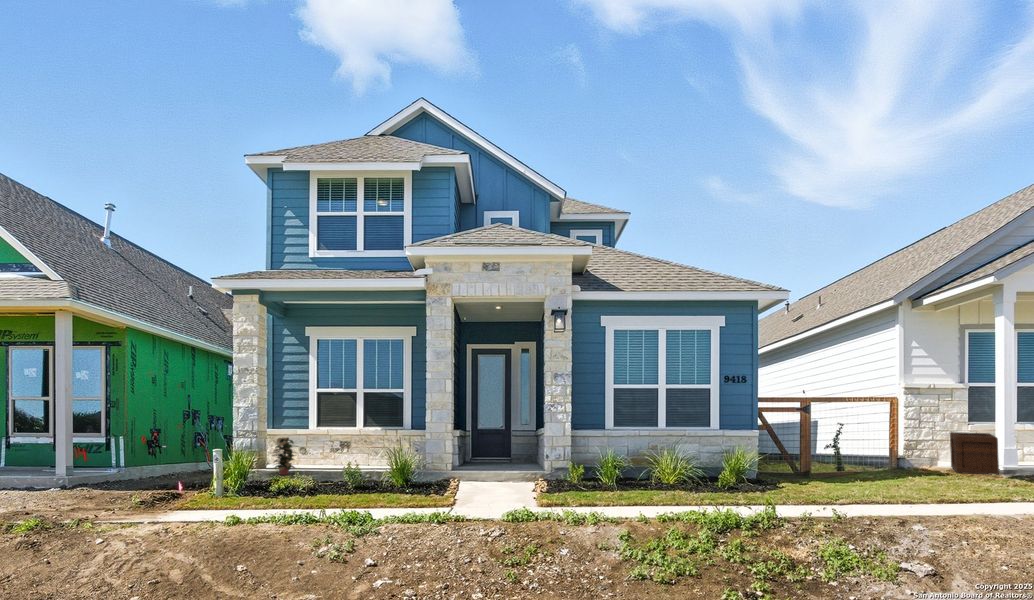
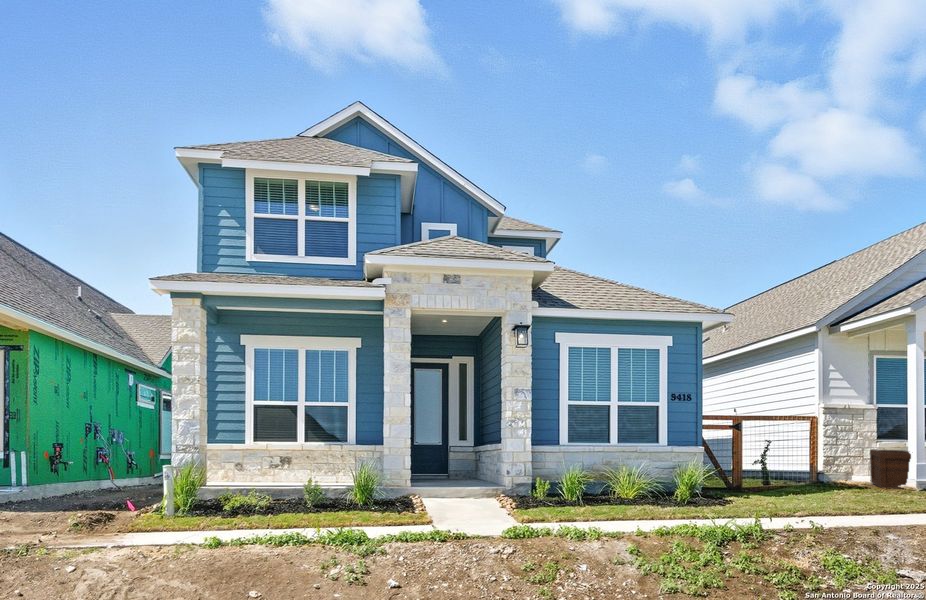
decorative plant: present [273,438,295,475] -> none [206,452,235,492]

